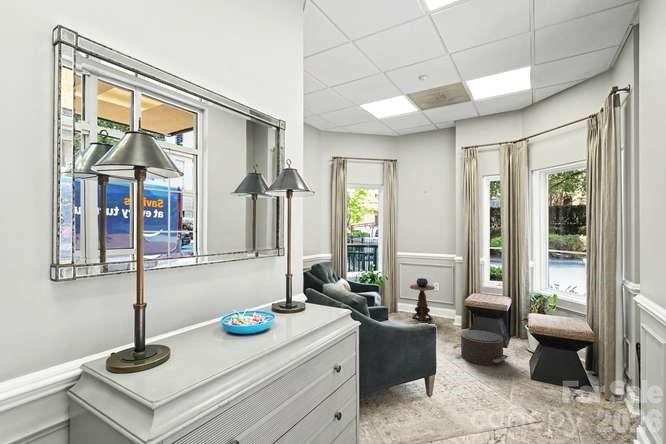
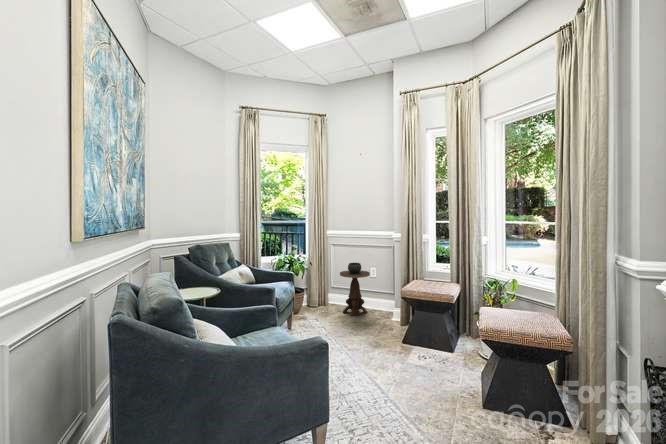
pouf: present [453,330,508,366] -> none [379,331,453,385]

